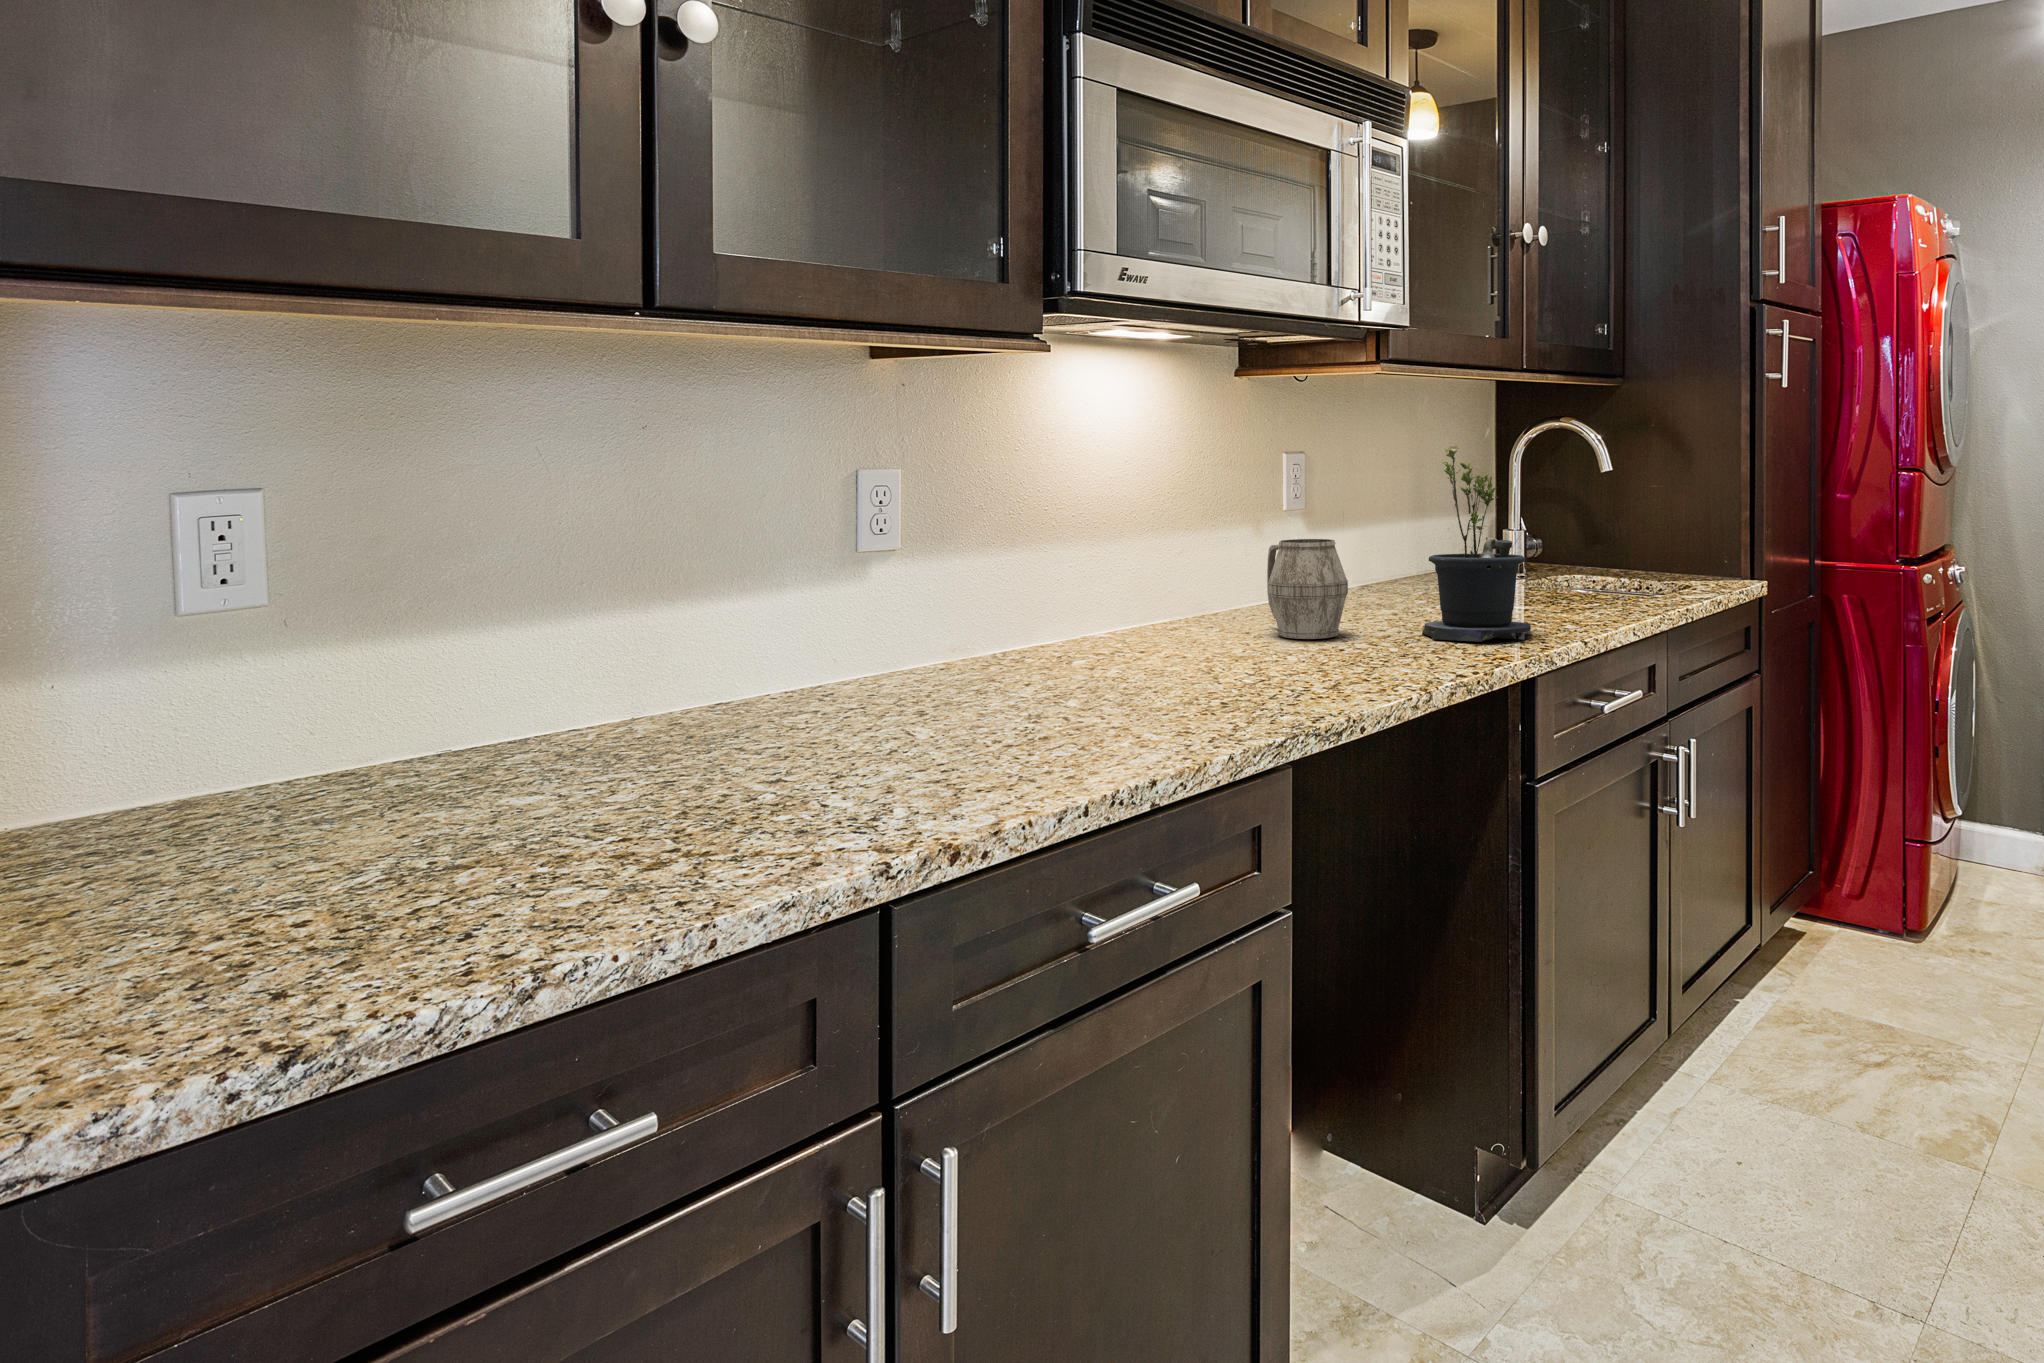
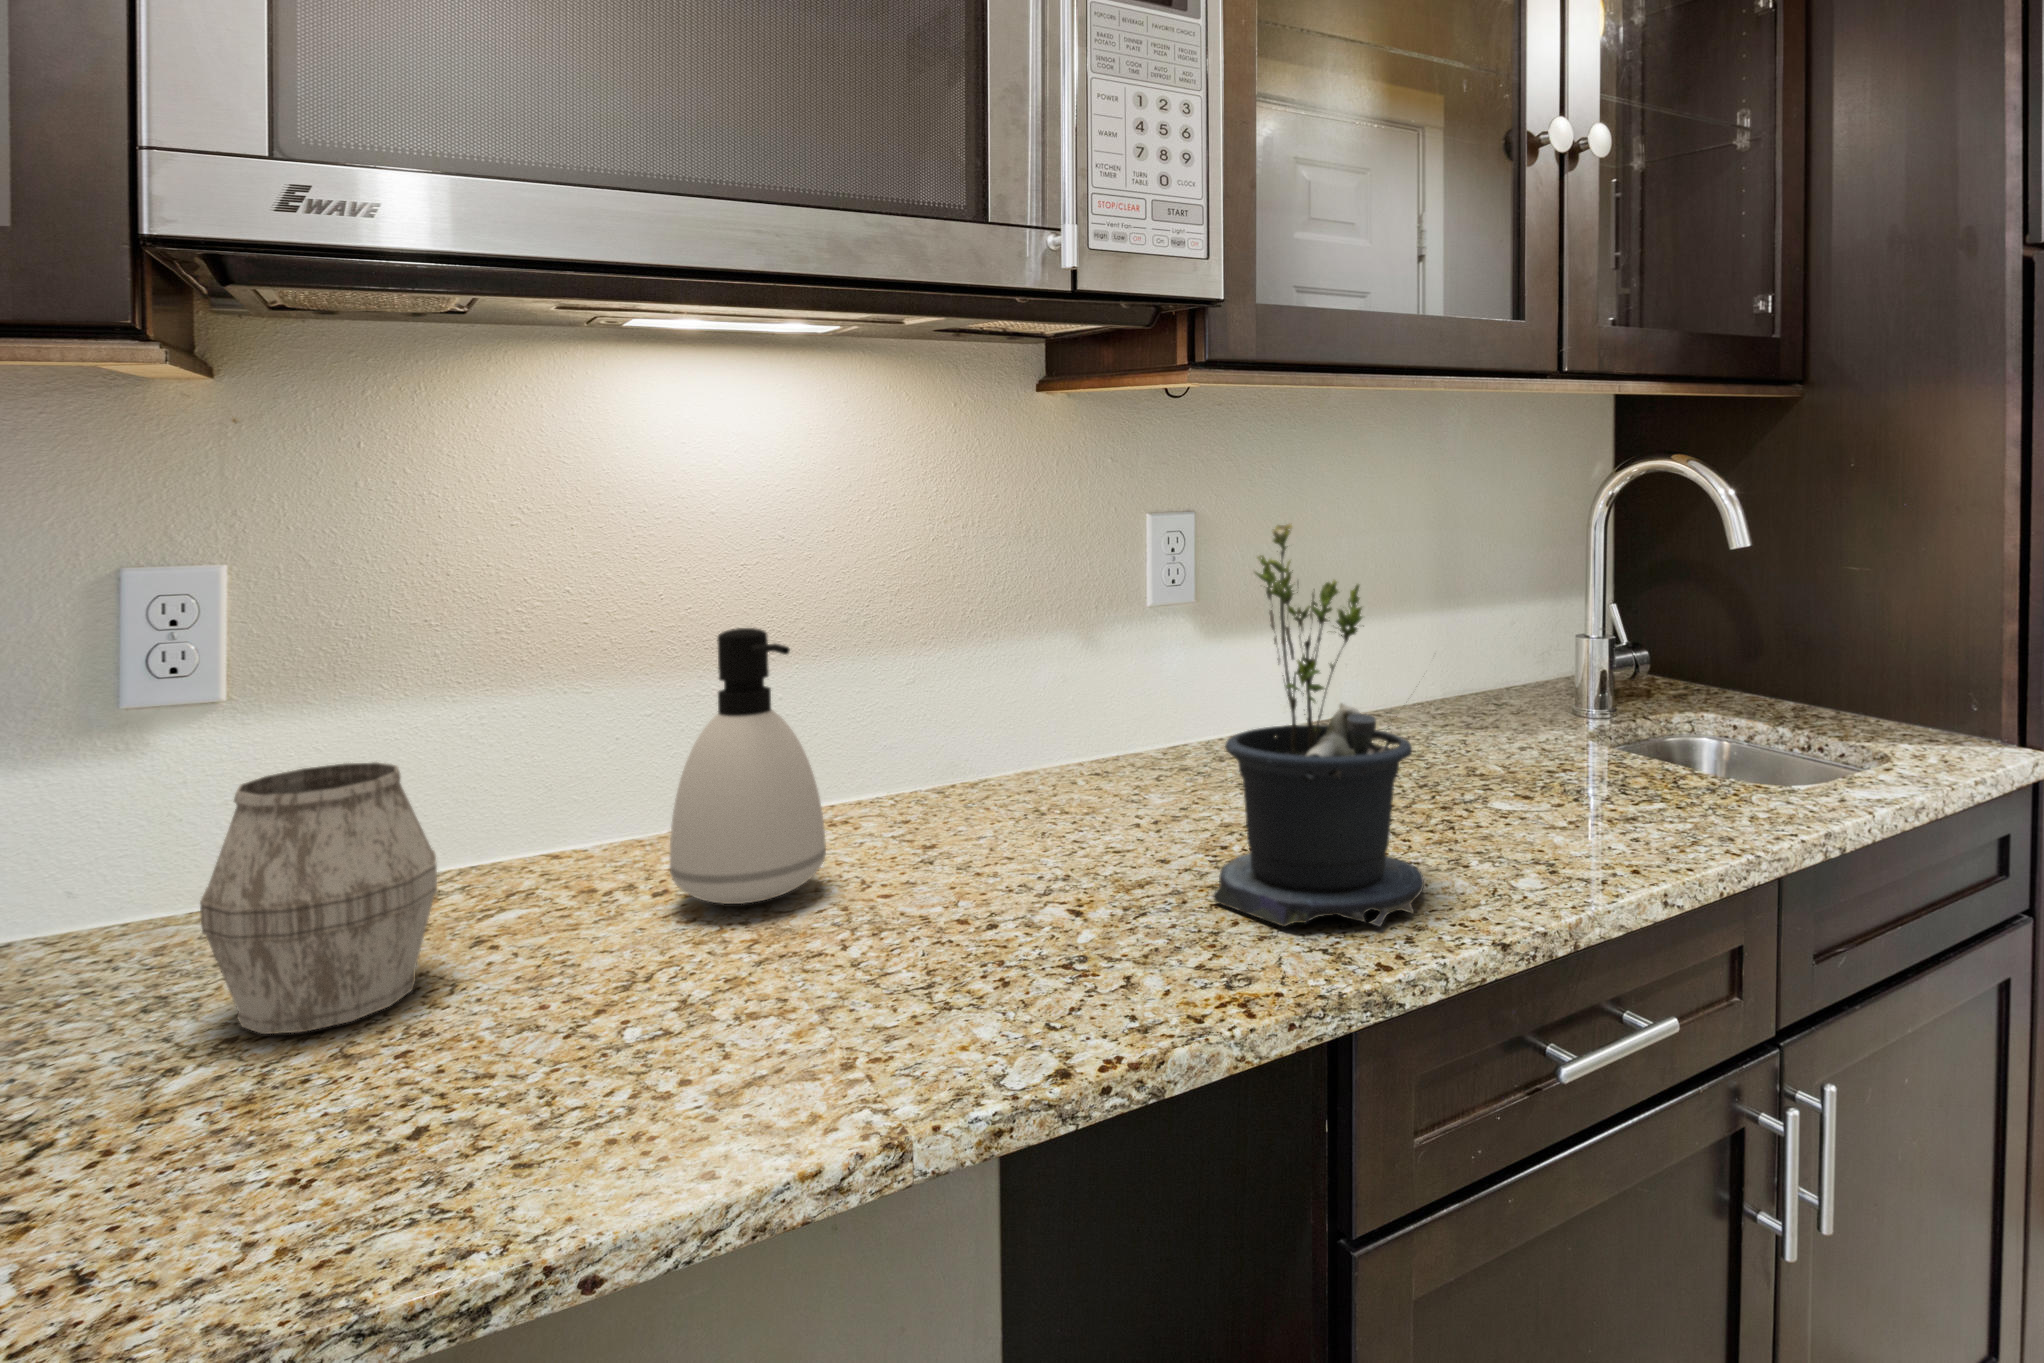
soap dispenser: none [1151,503,1230,650] -> present [670,628,826,904]
mug: present [1267,539,1348,639] -> present [200,762,437,1034]

